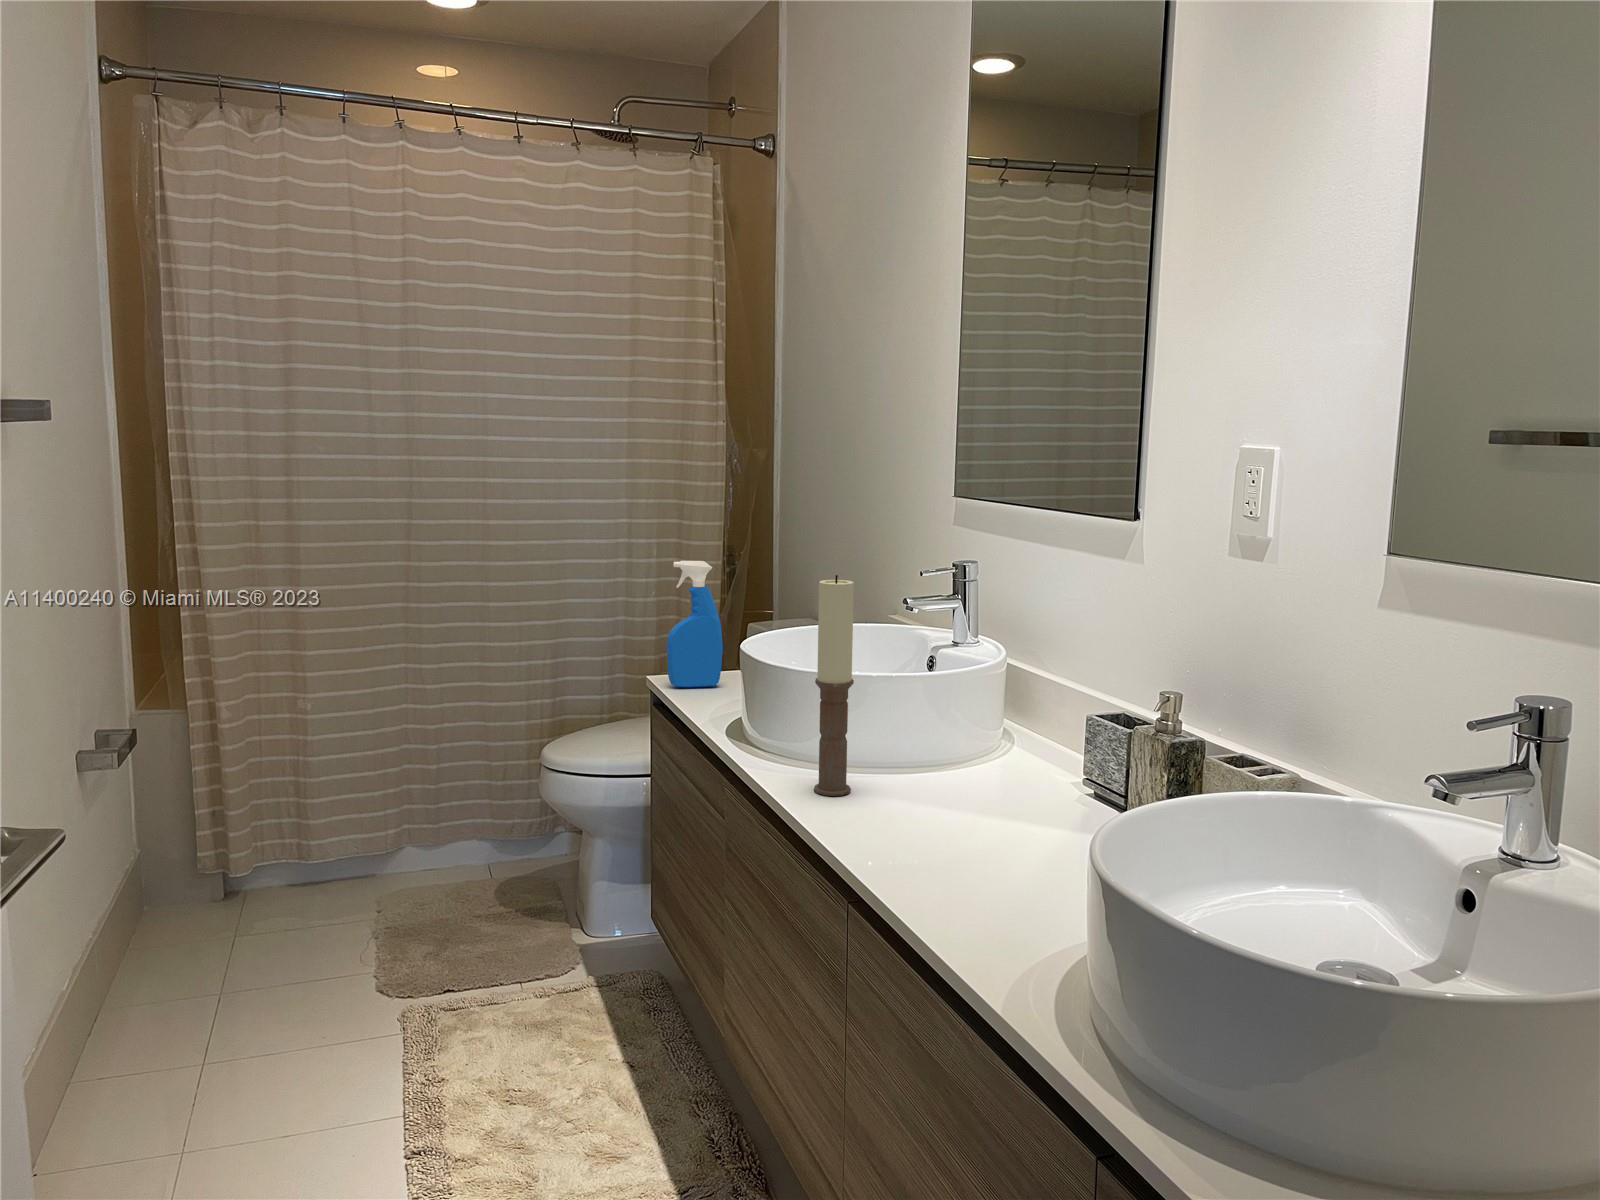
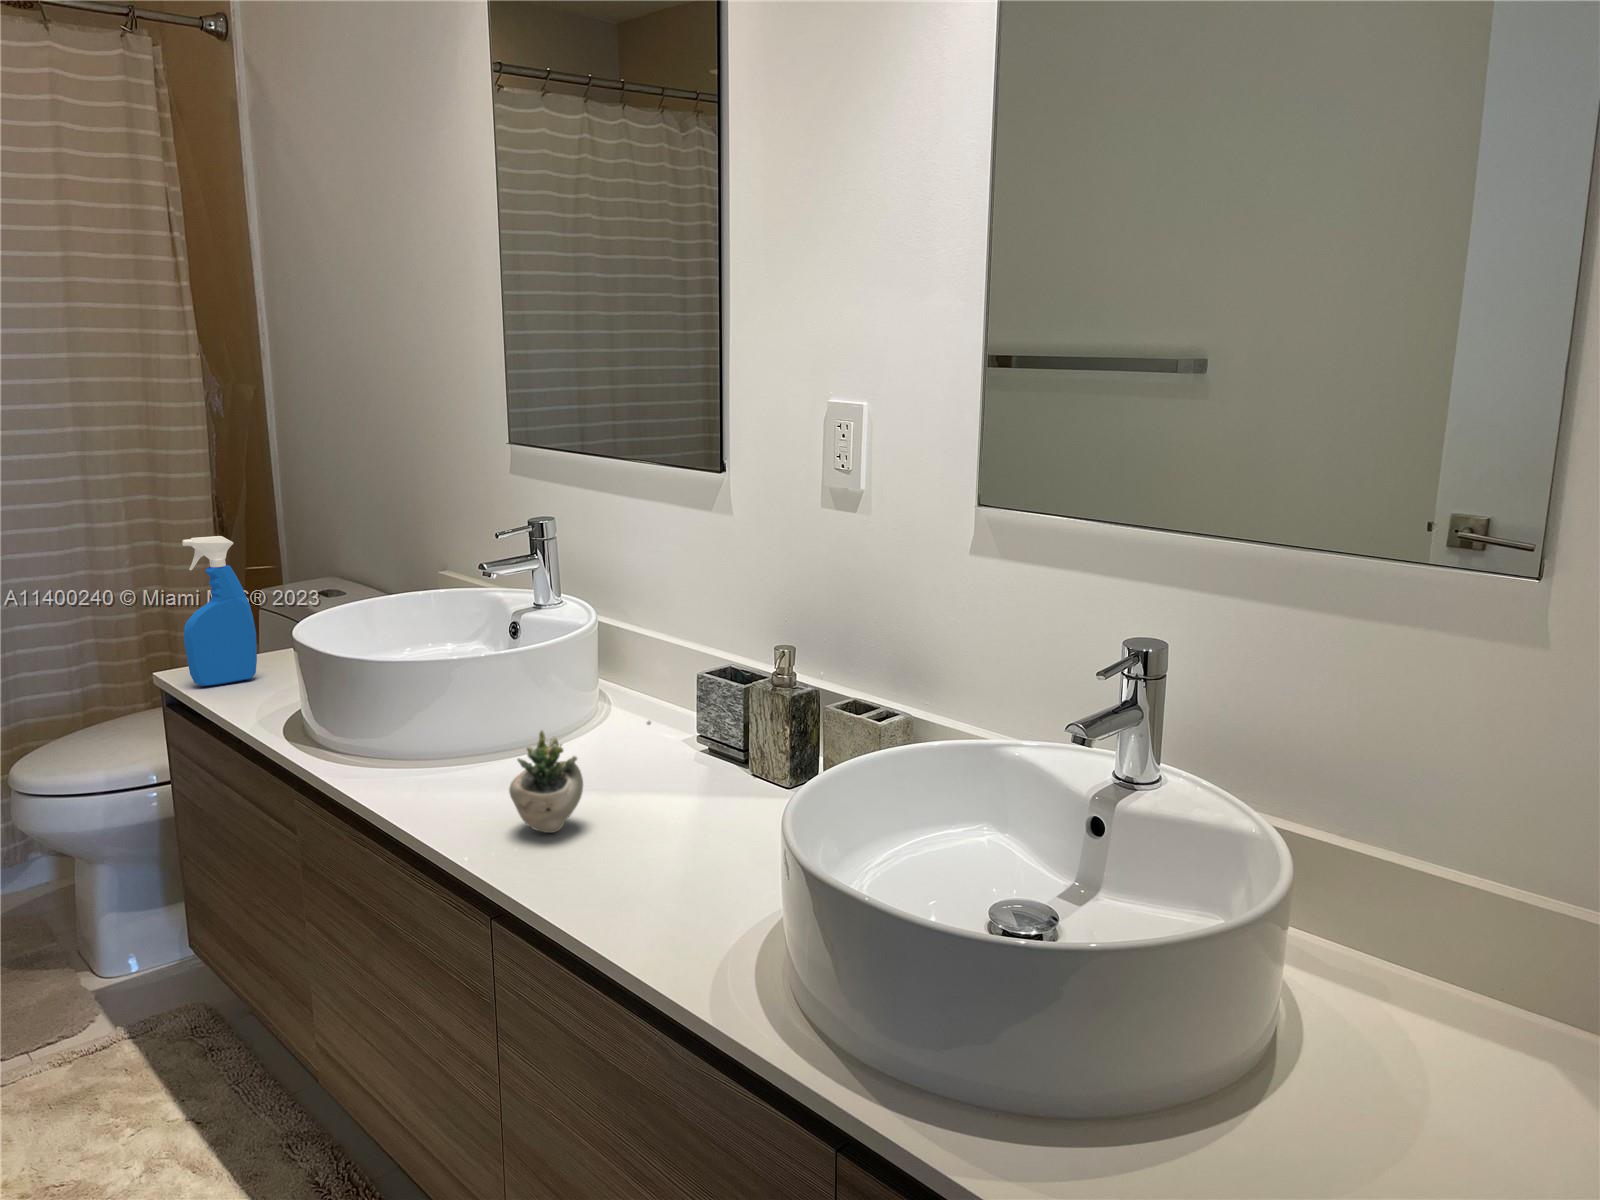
candle: present [814,575,854,796] -> none [407,558,463,801]
succulent plant: none [879,737,1014,835] -> present [509,721,651,833]

